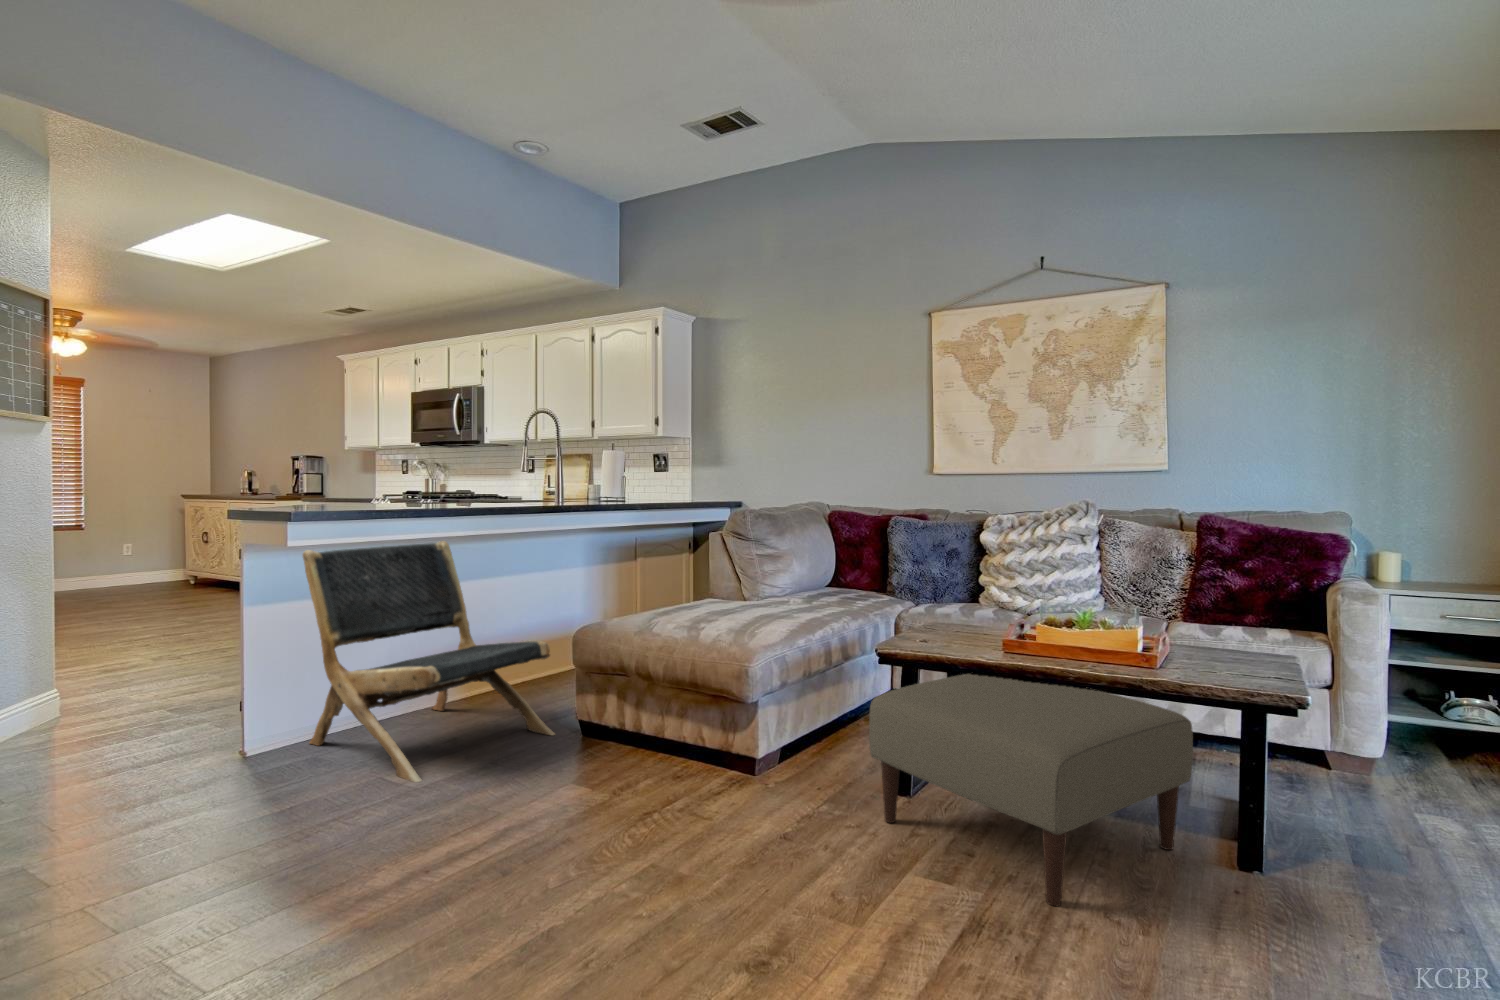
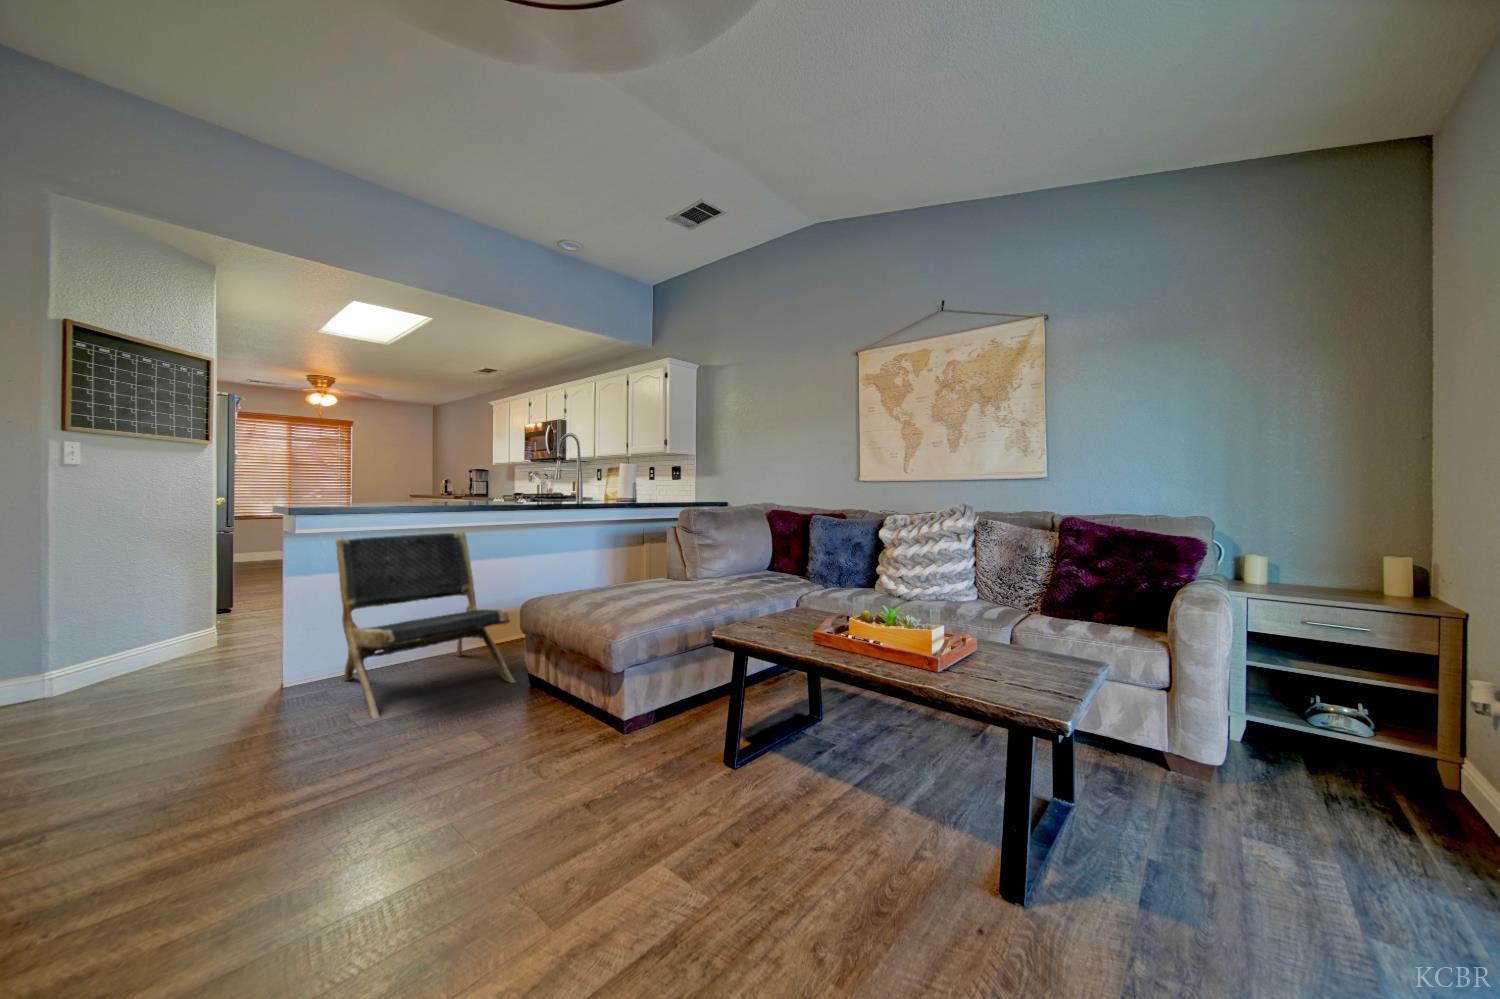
ottoman: present [869,674,1193,906] -> none [678,658,964,921]

